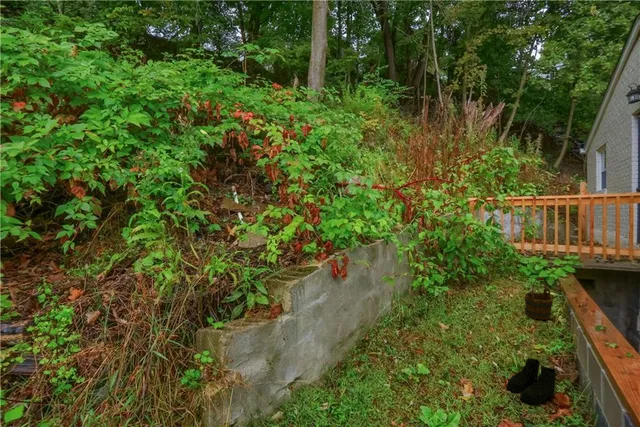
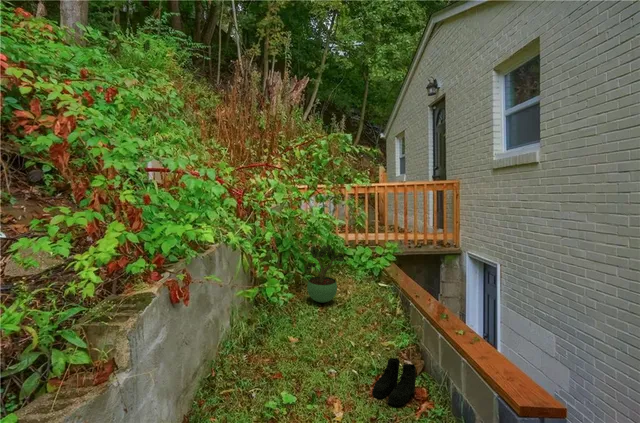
potted plant: none [465,250,504,301] -> present [304,245,344,303]
wooden bucket: present [525,277,553,319] -> none [364,269,390,314]

